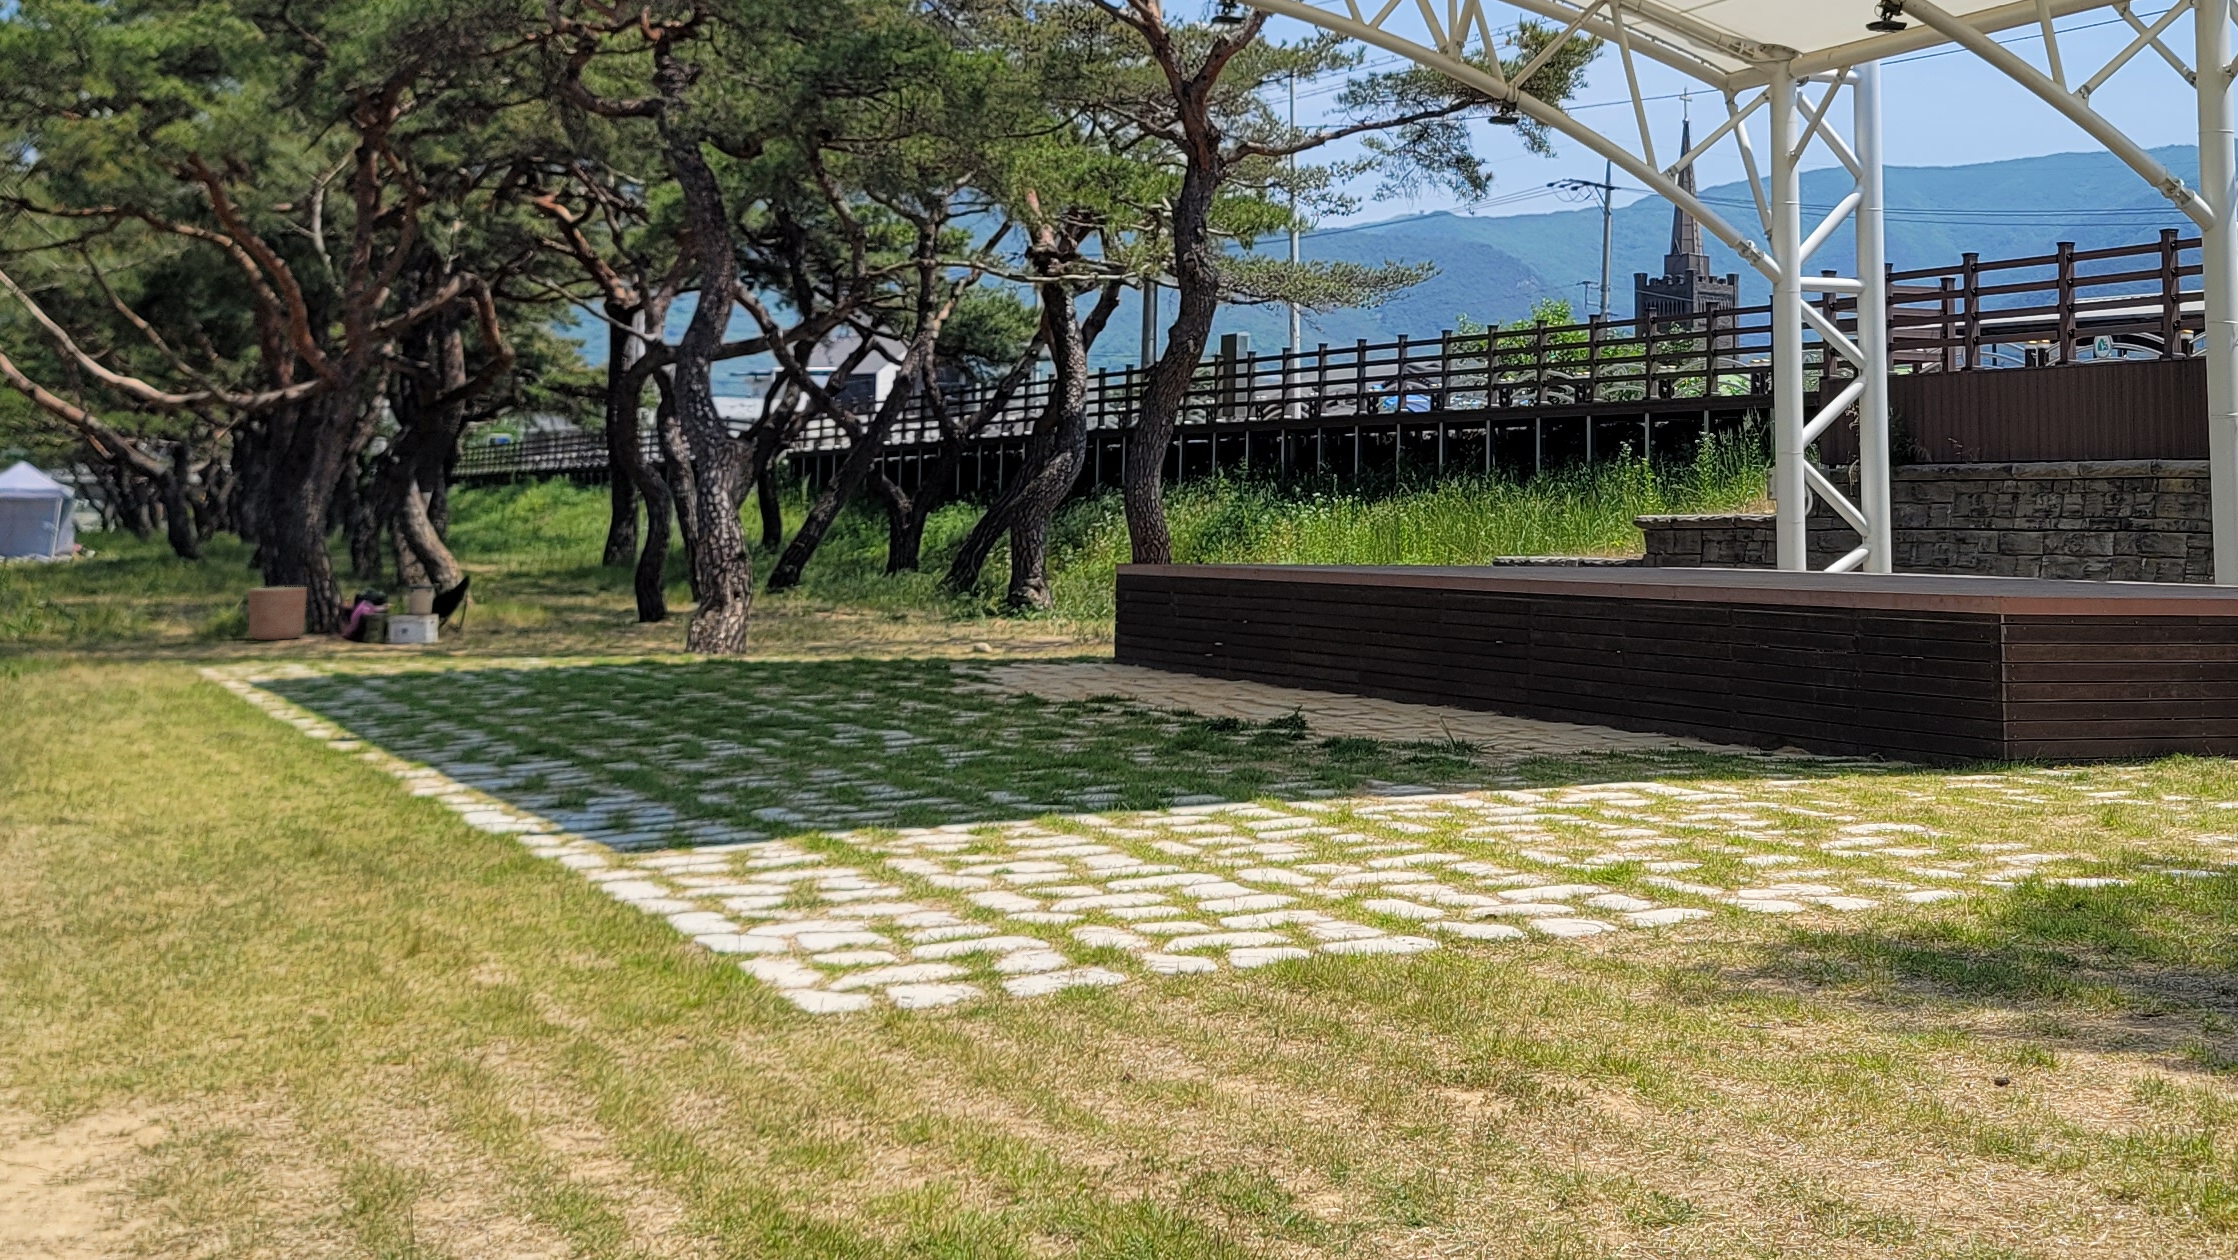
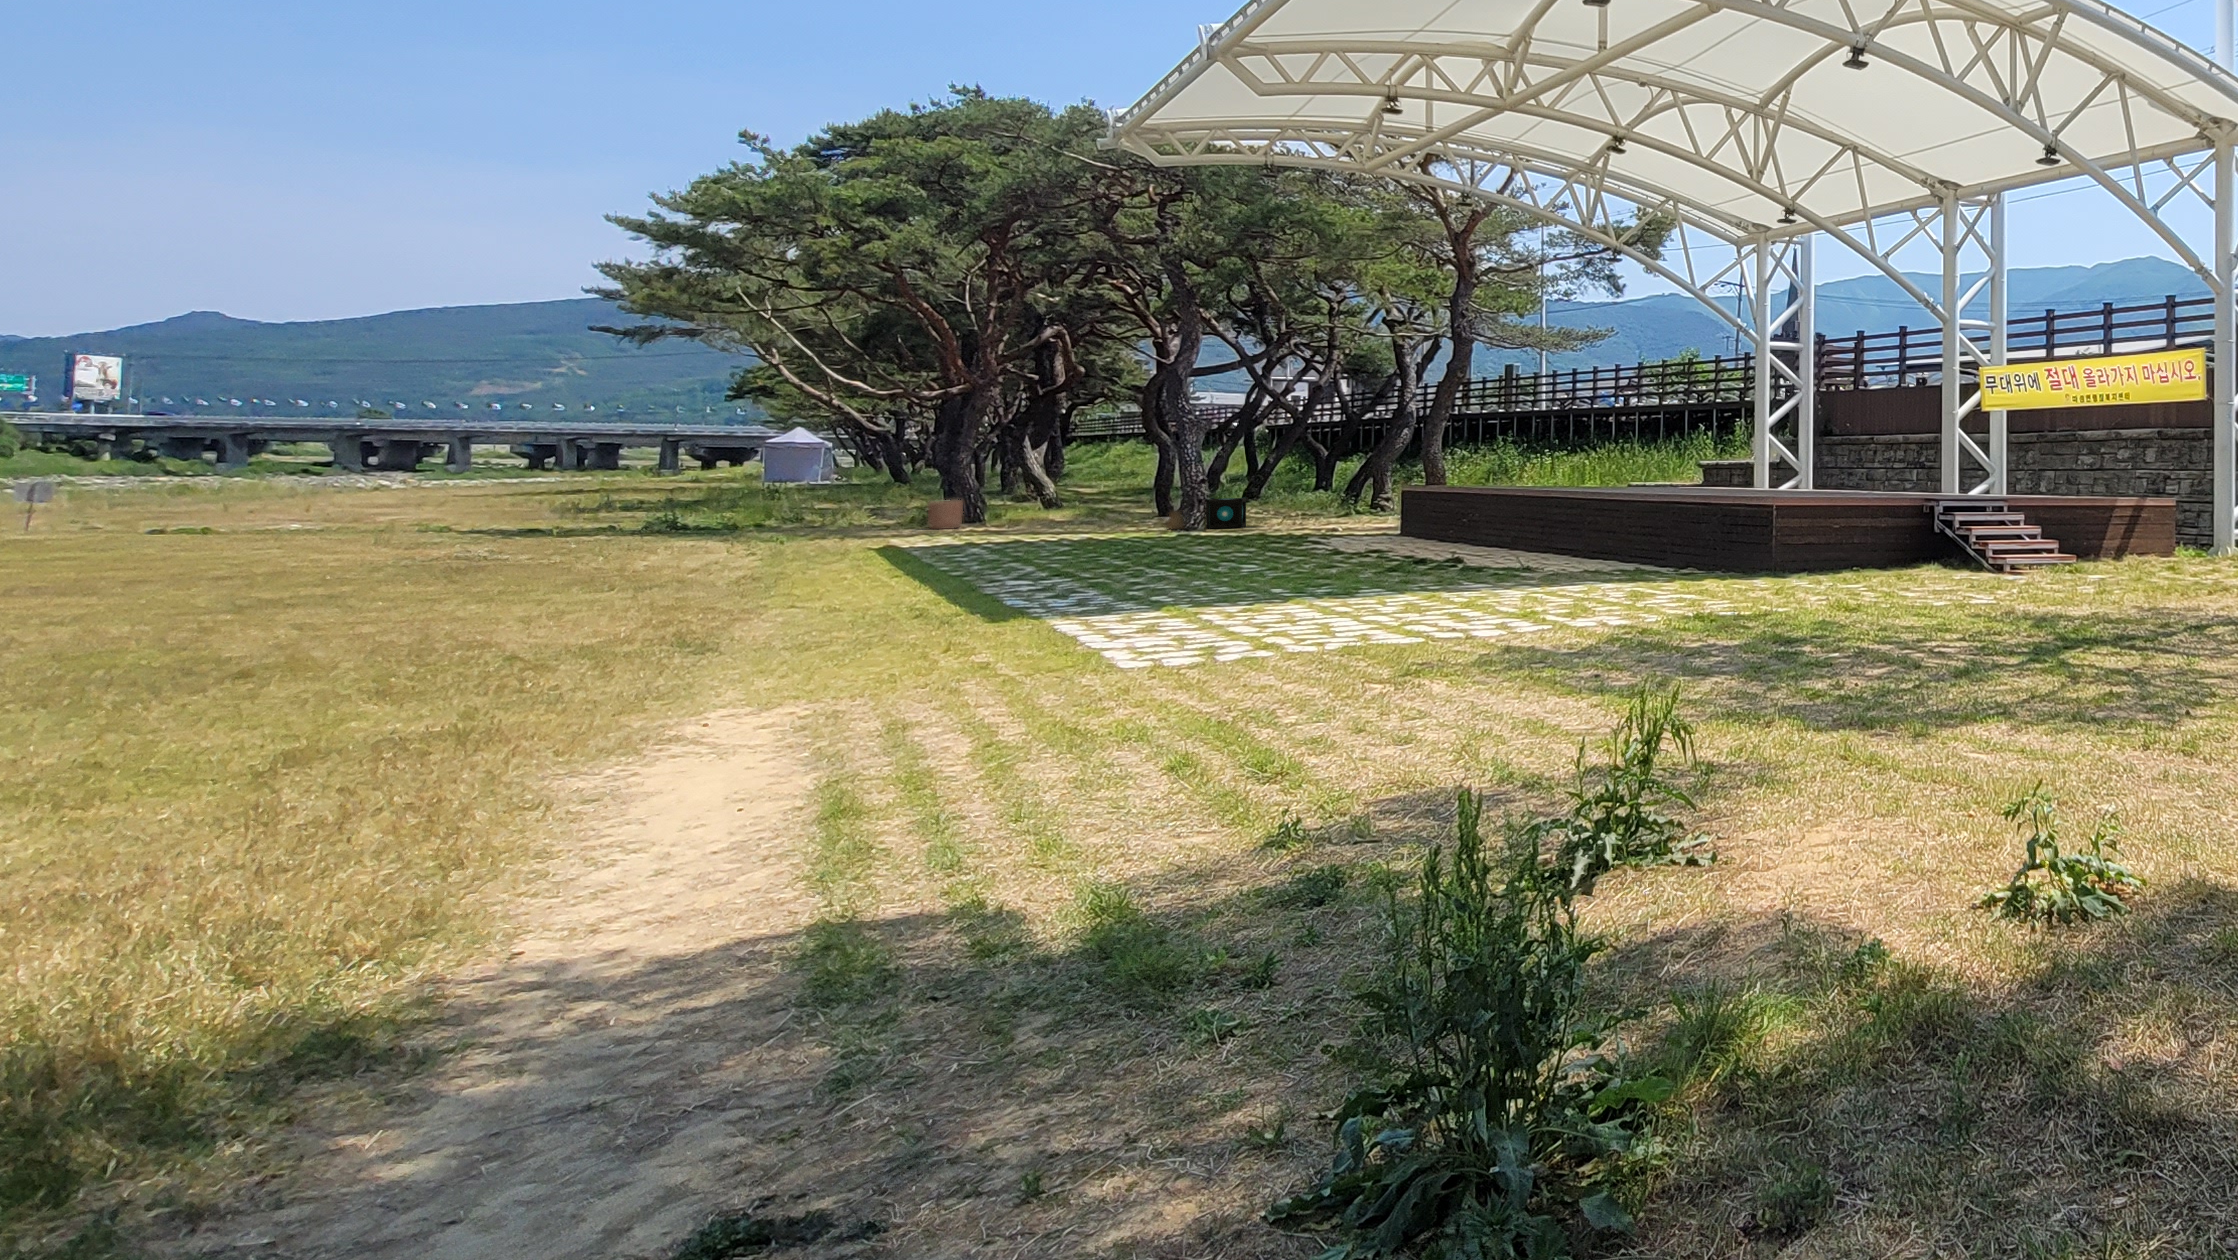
speaker: none [730,585,798,645] -> present [1206,497,1246,529]
watering can: none [629,604,700,645] -> present [1161,510,1185,529]

